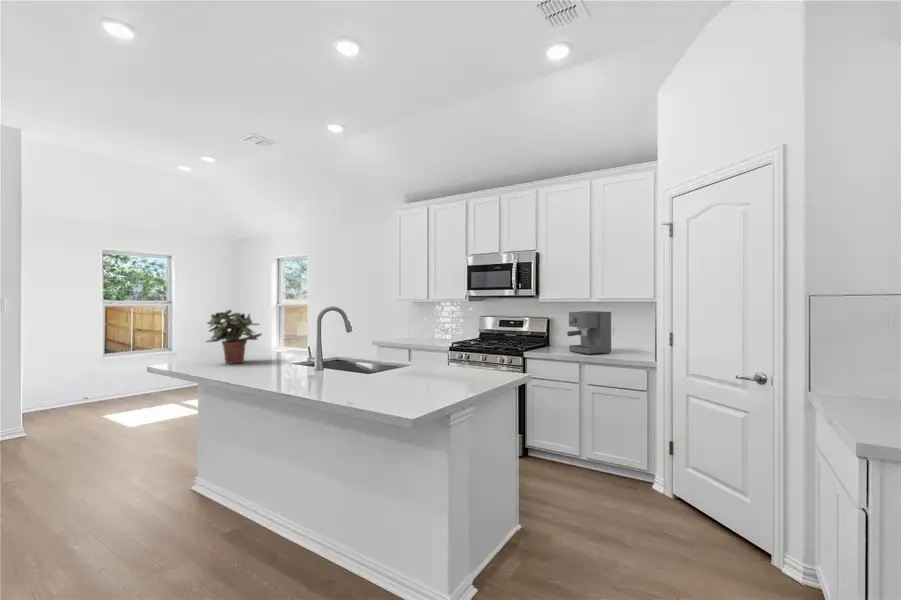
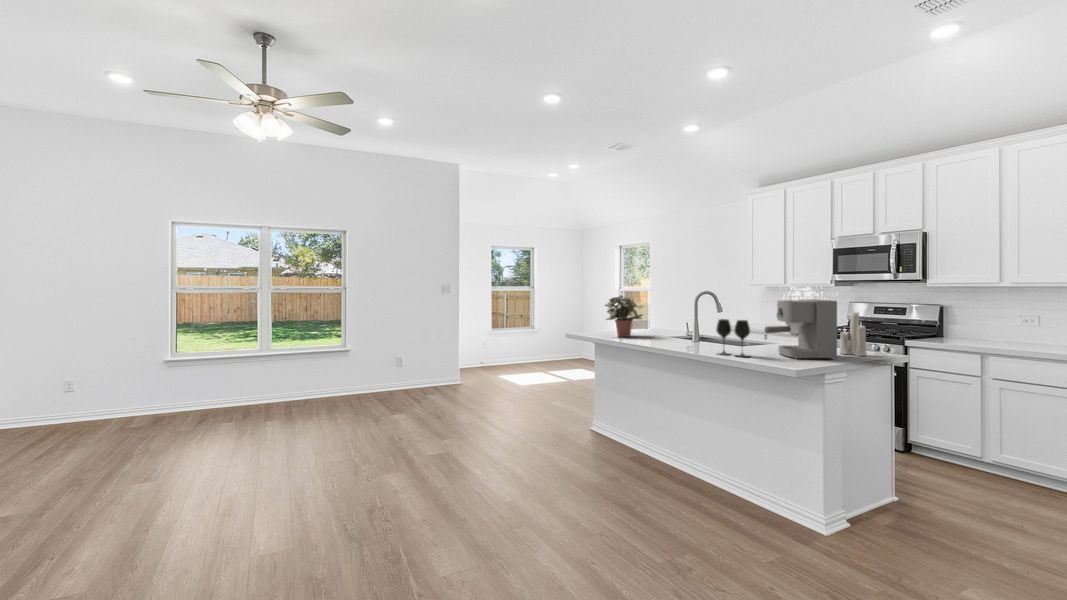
coffee maker: present [567,311,611,354] -> present [764,299,837,359]
candle: none [466,318,491,375] -> present [840,311,867,356]
wine glass: none [331,339,371,387] -> present [716,319,750,357]

